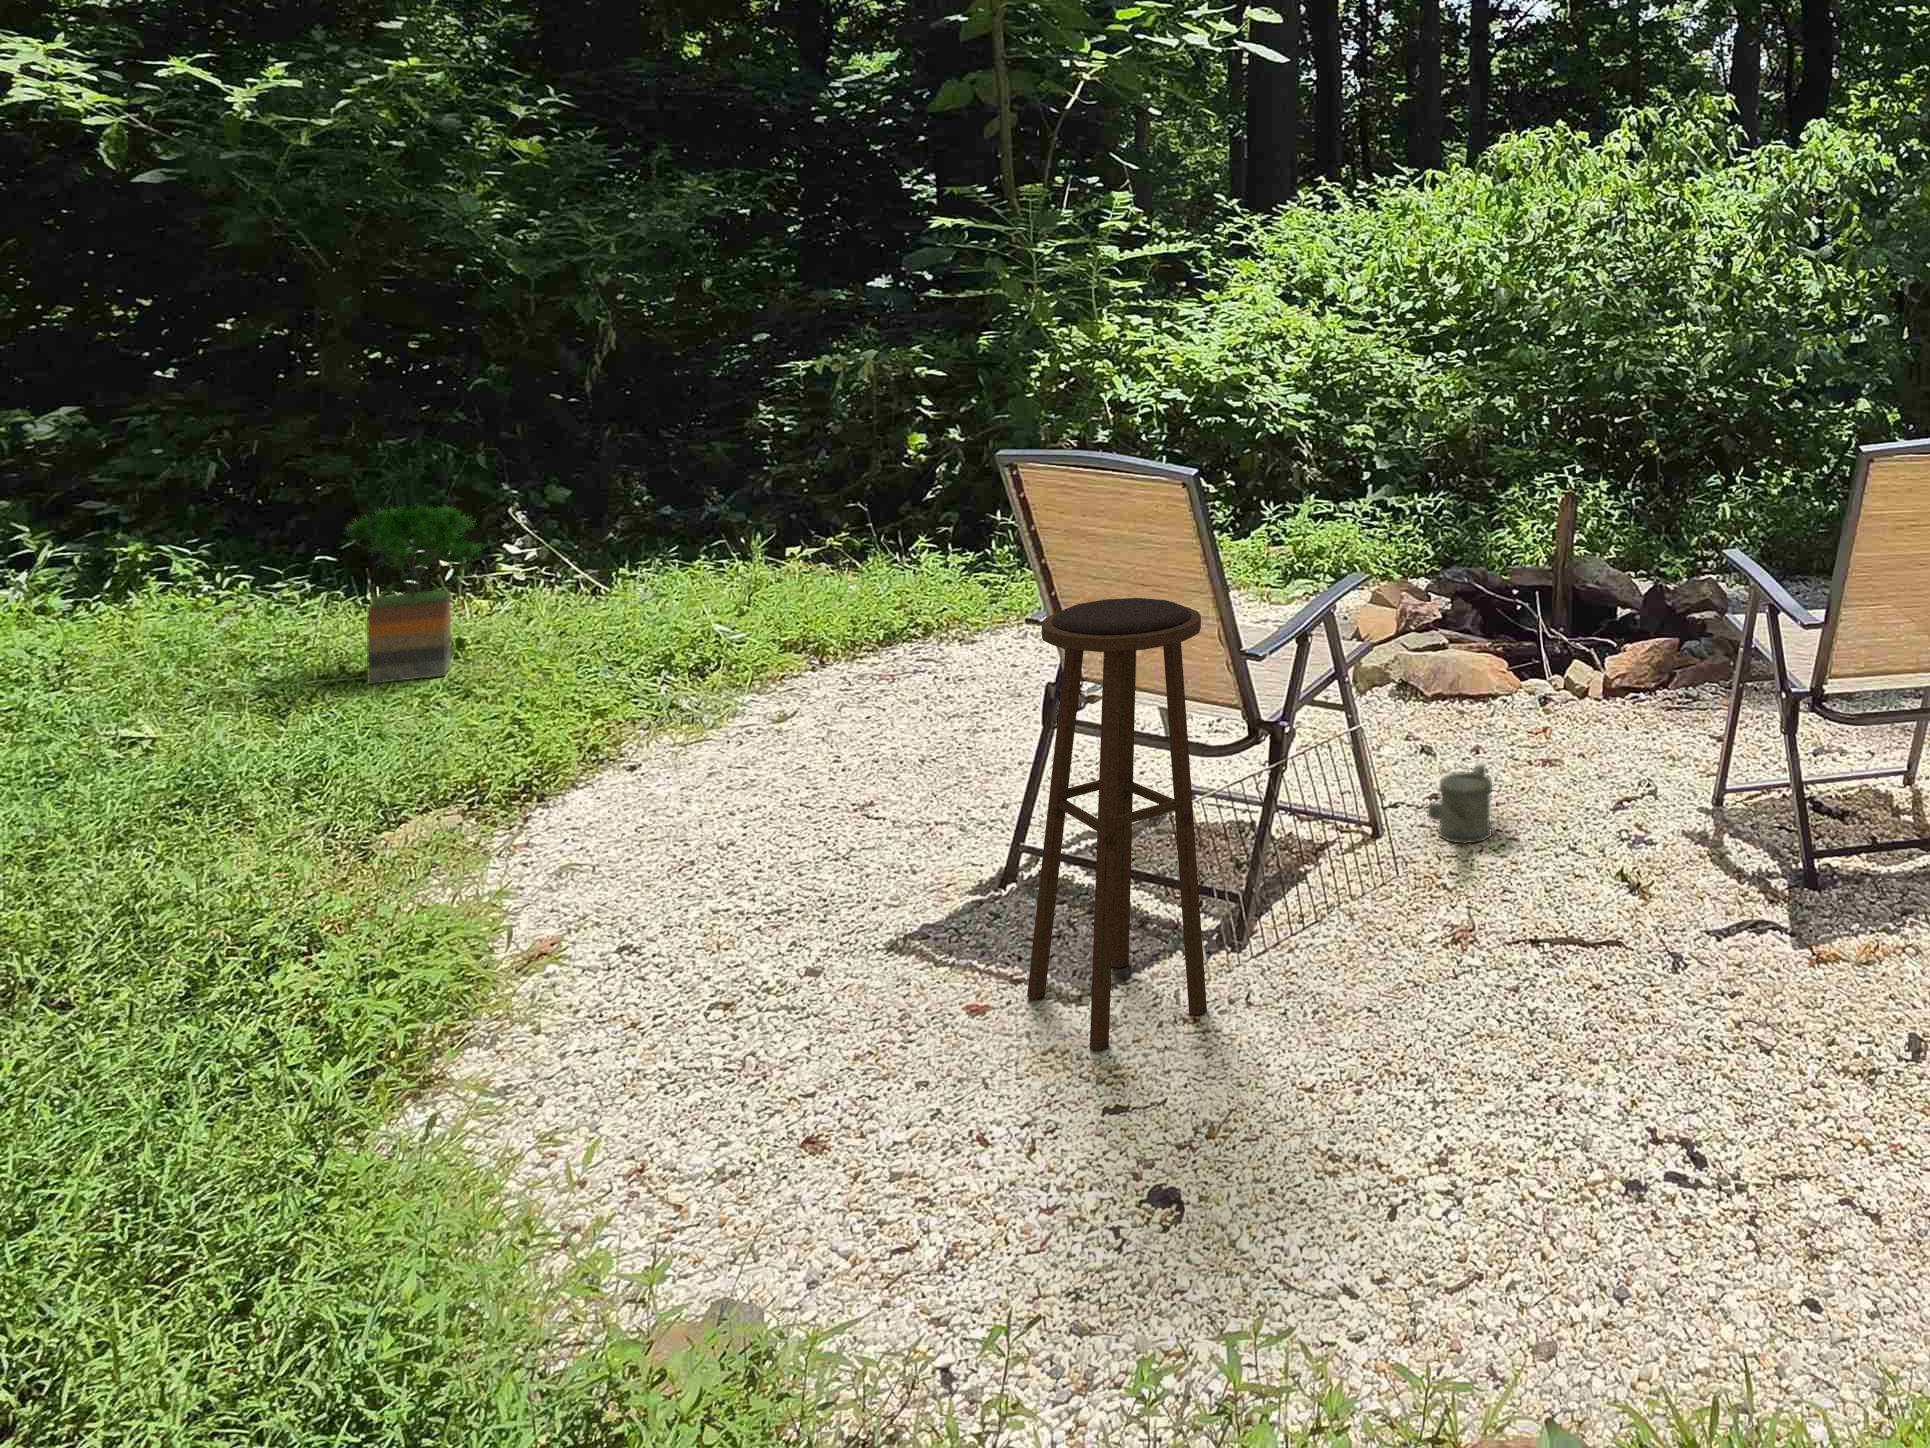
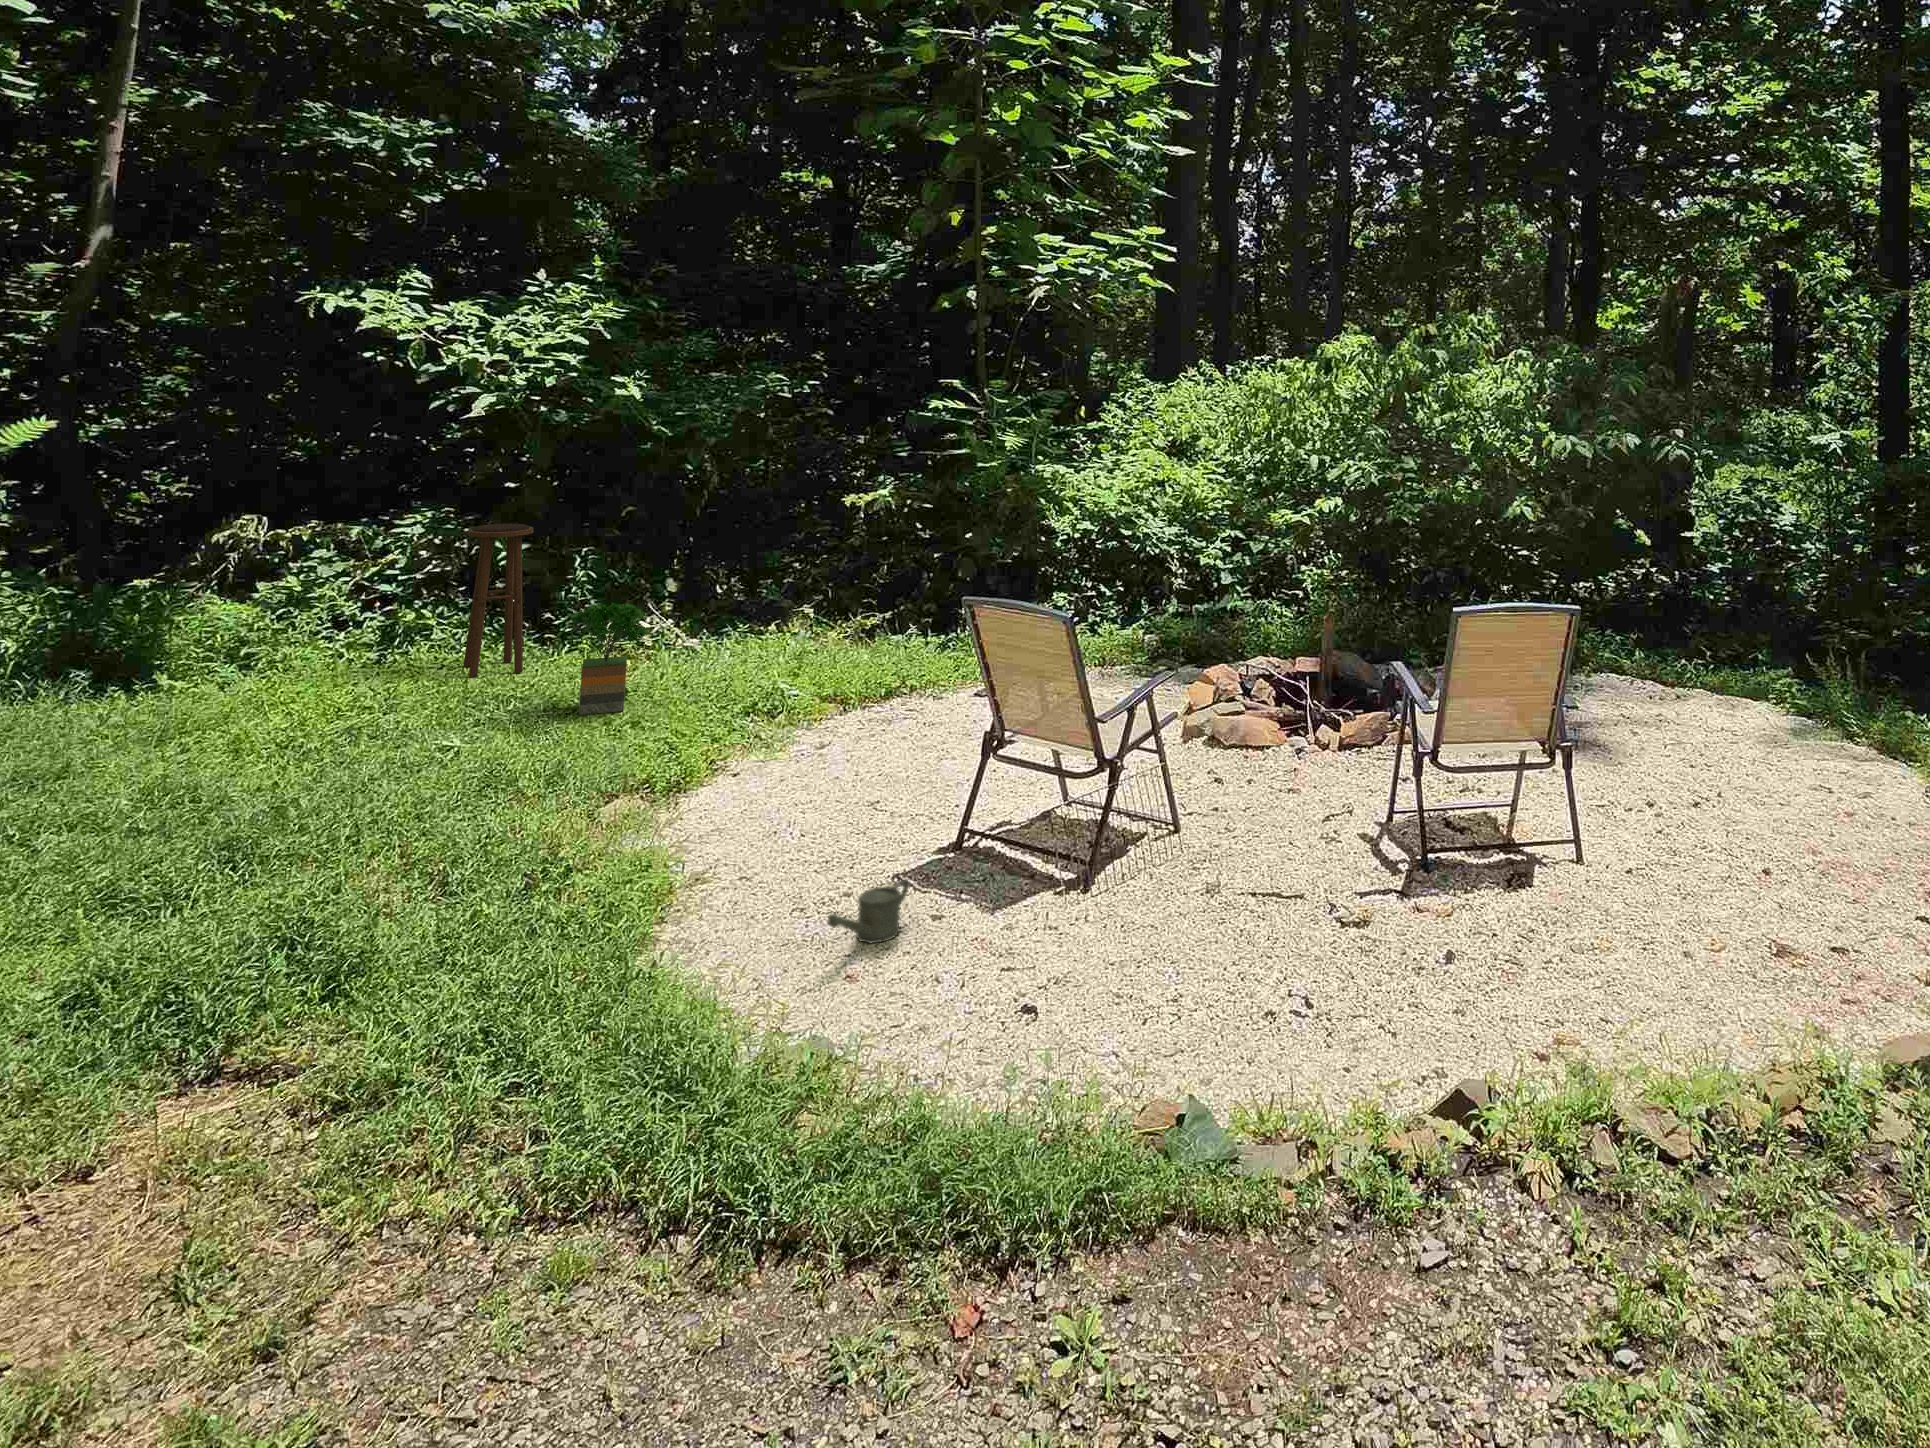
stool: present [1027,598,1207,1050] -> present [463,523,534,677]
watering can: present [1427,765,1492,843] -> present [828,880,909,943]

